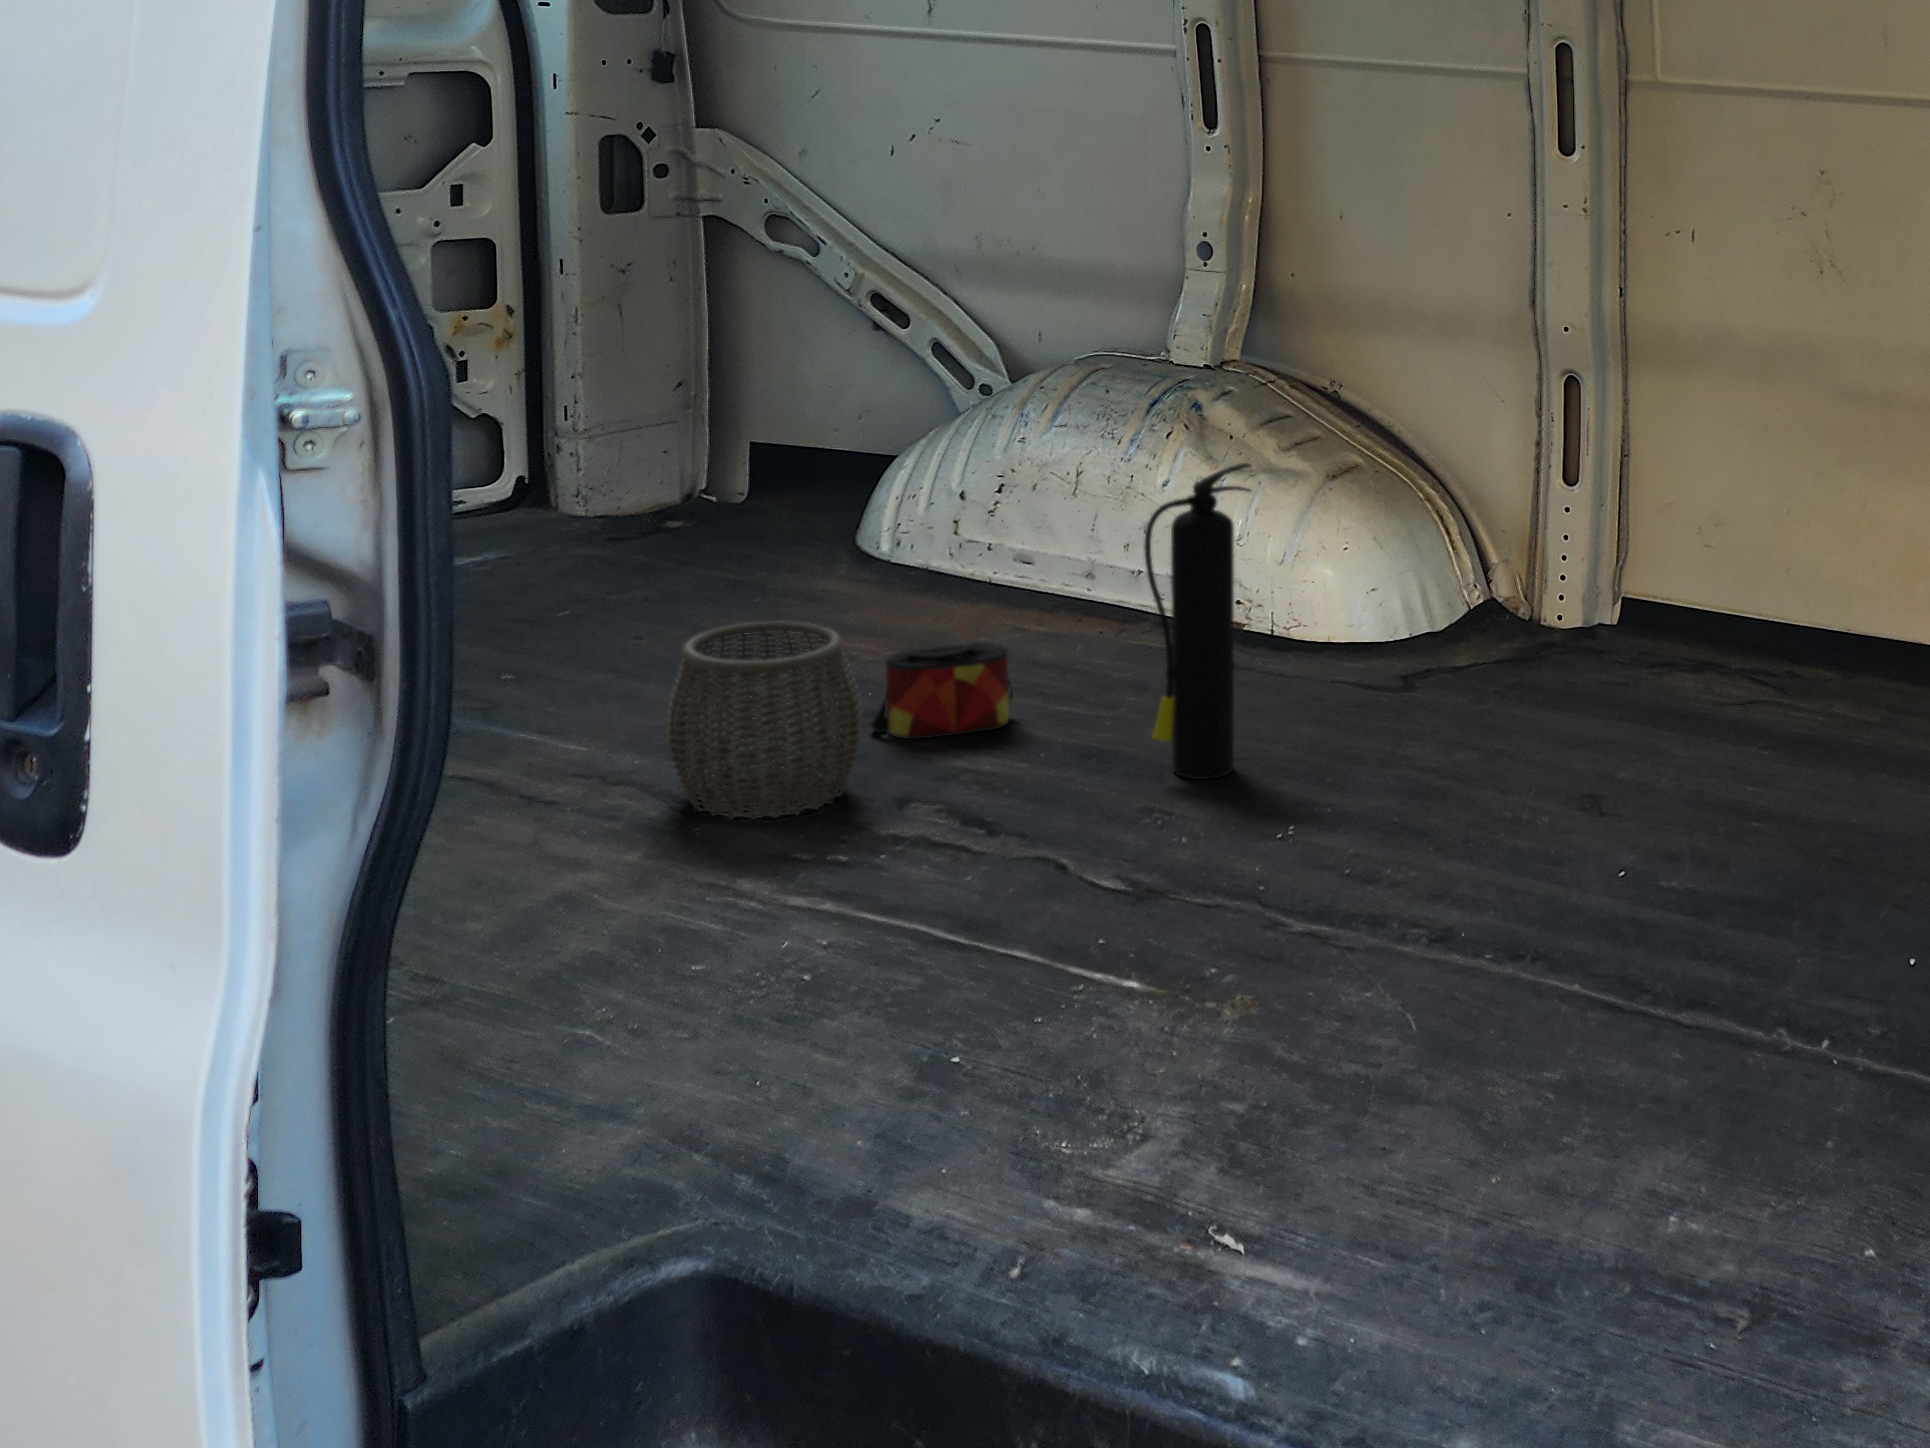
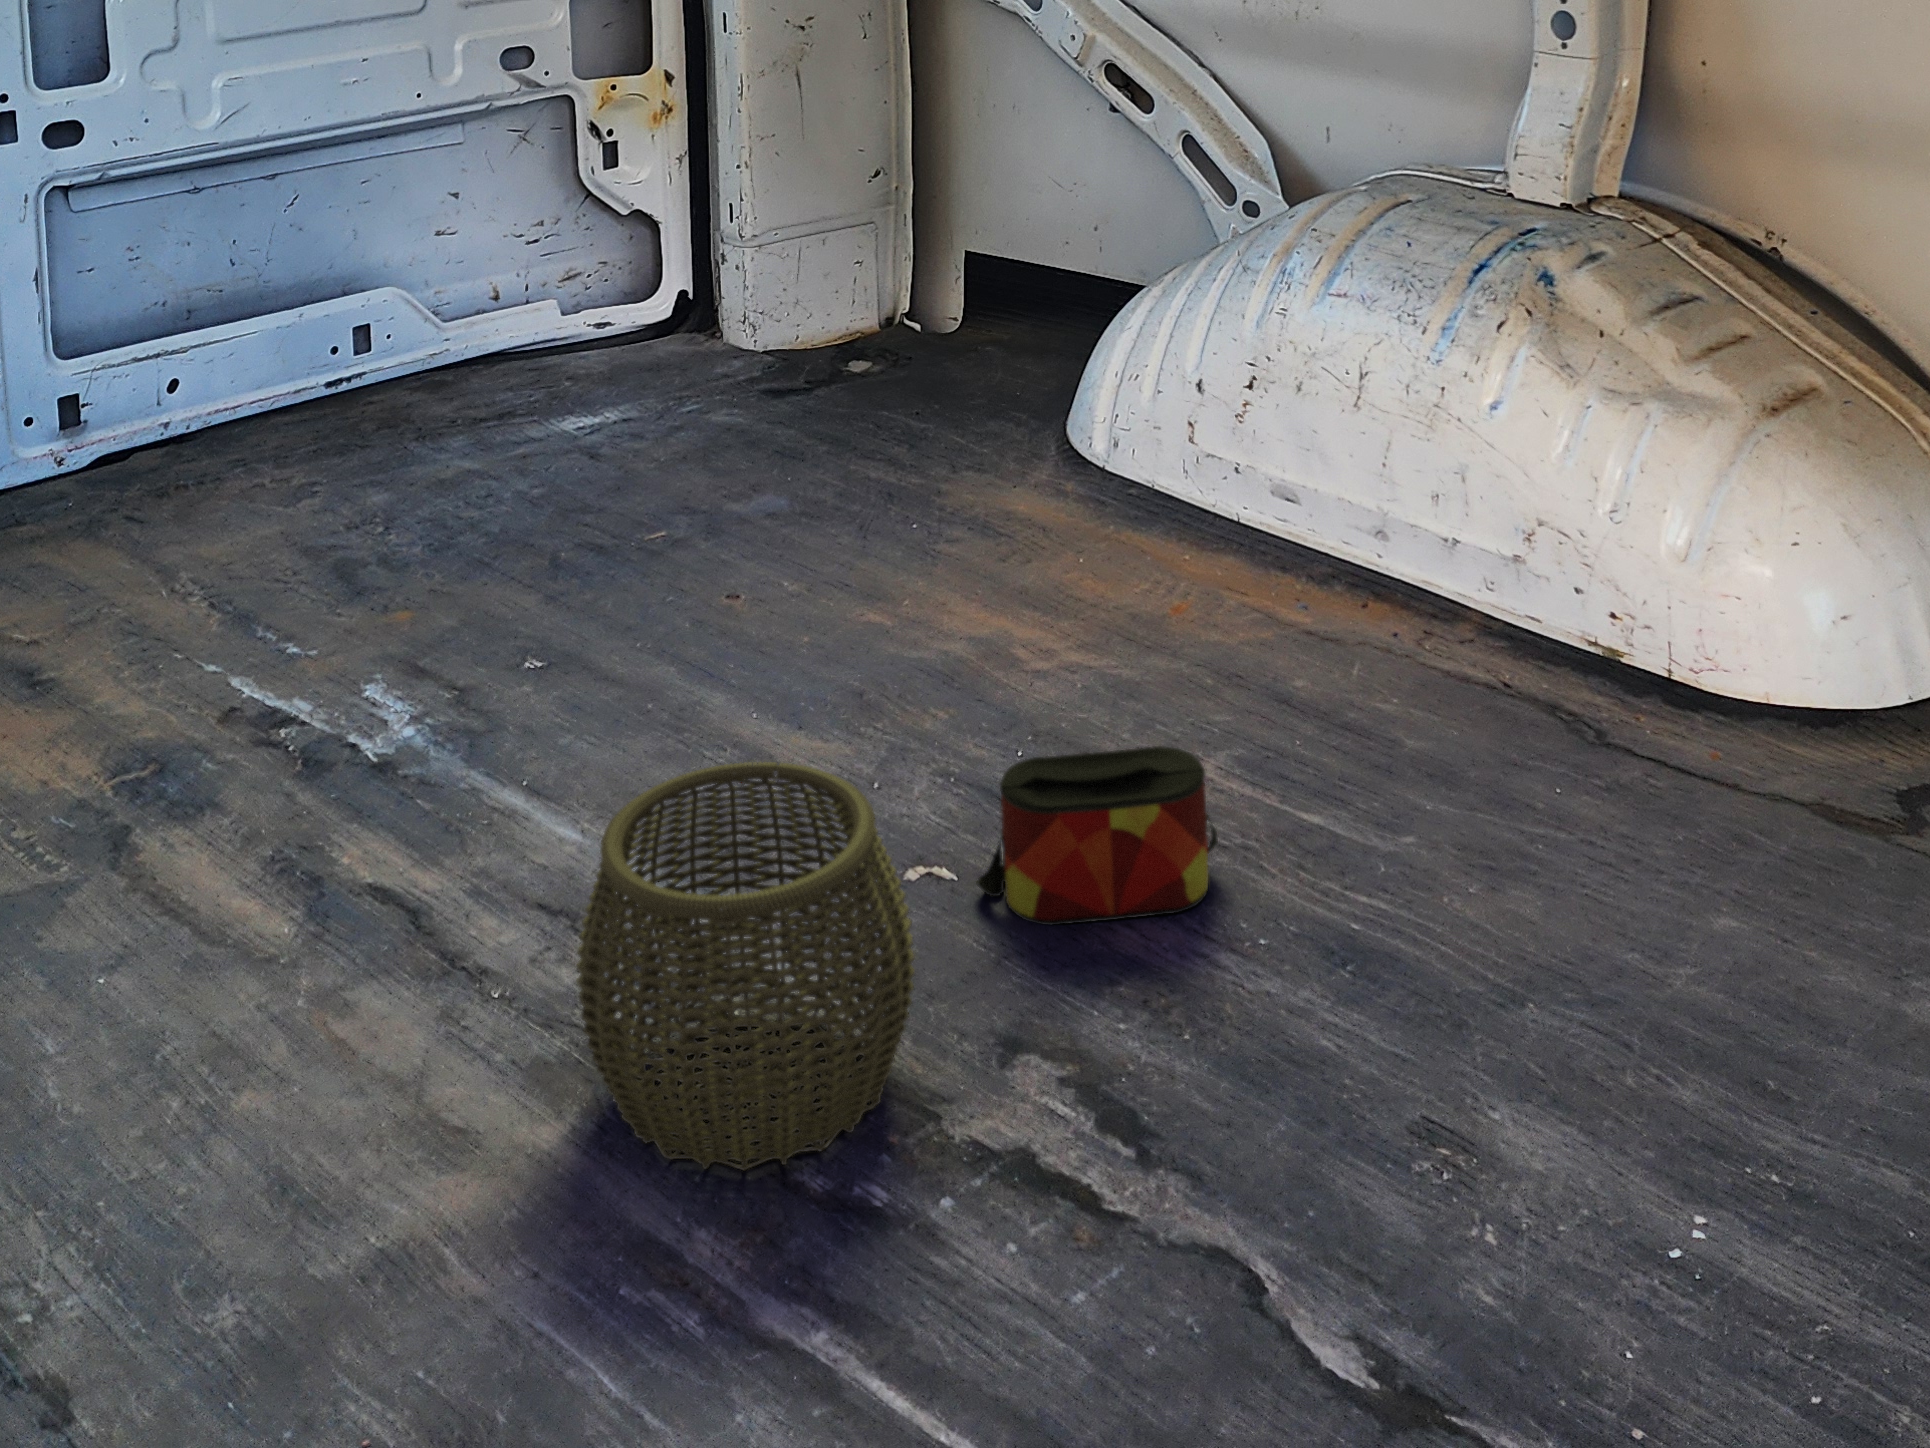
fire extinguisher: present [1144,463,1251,779] -> none [1421,540,1634,1141]

